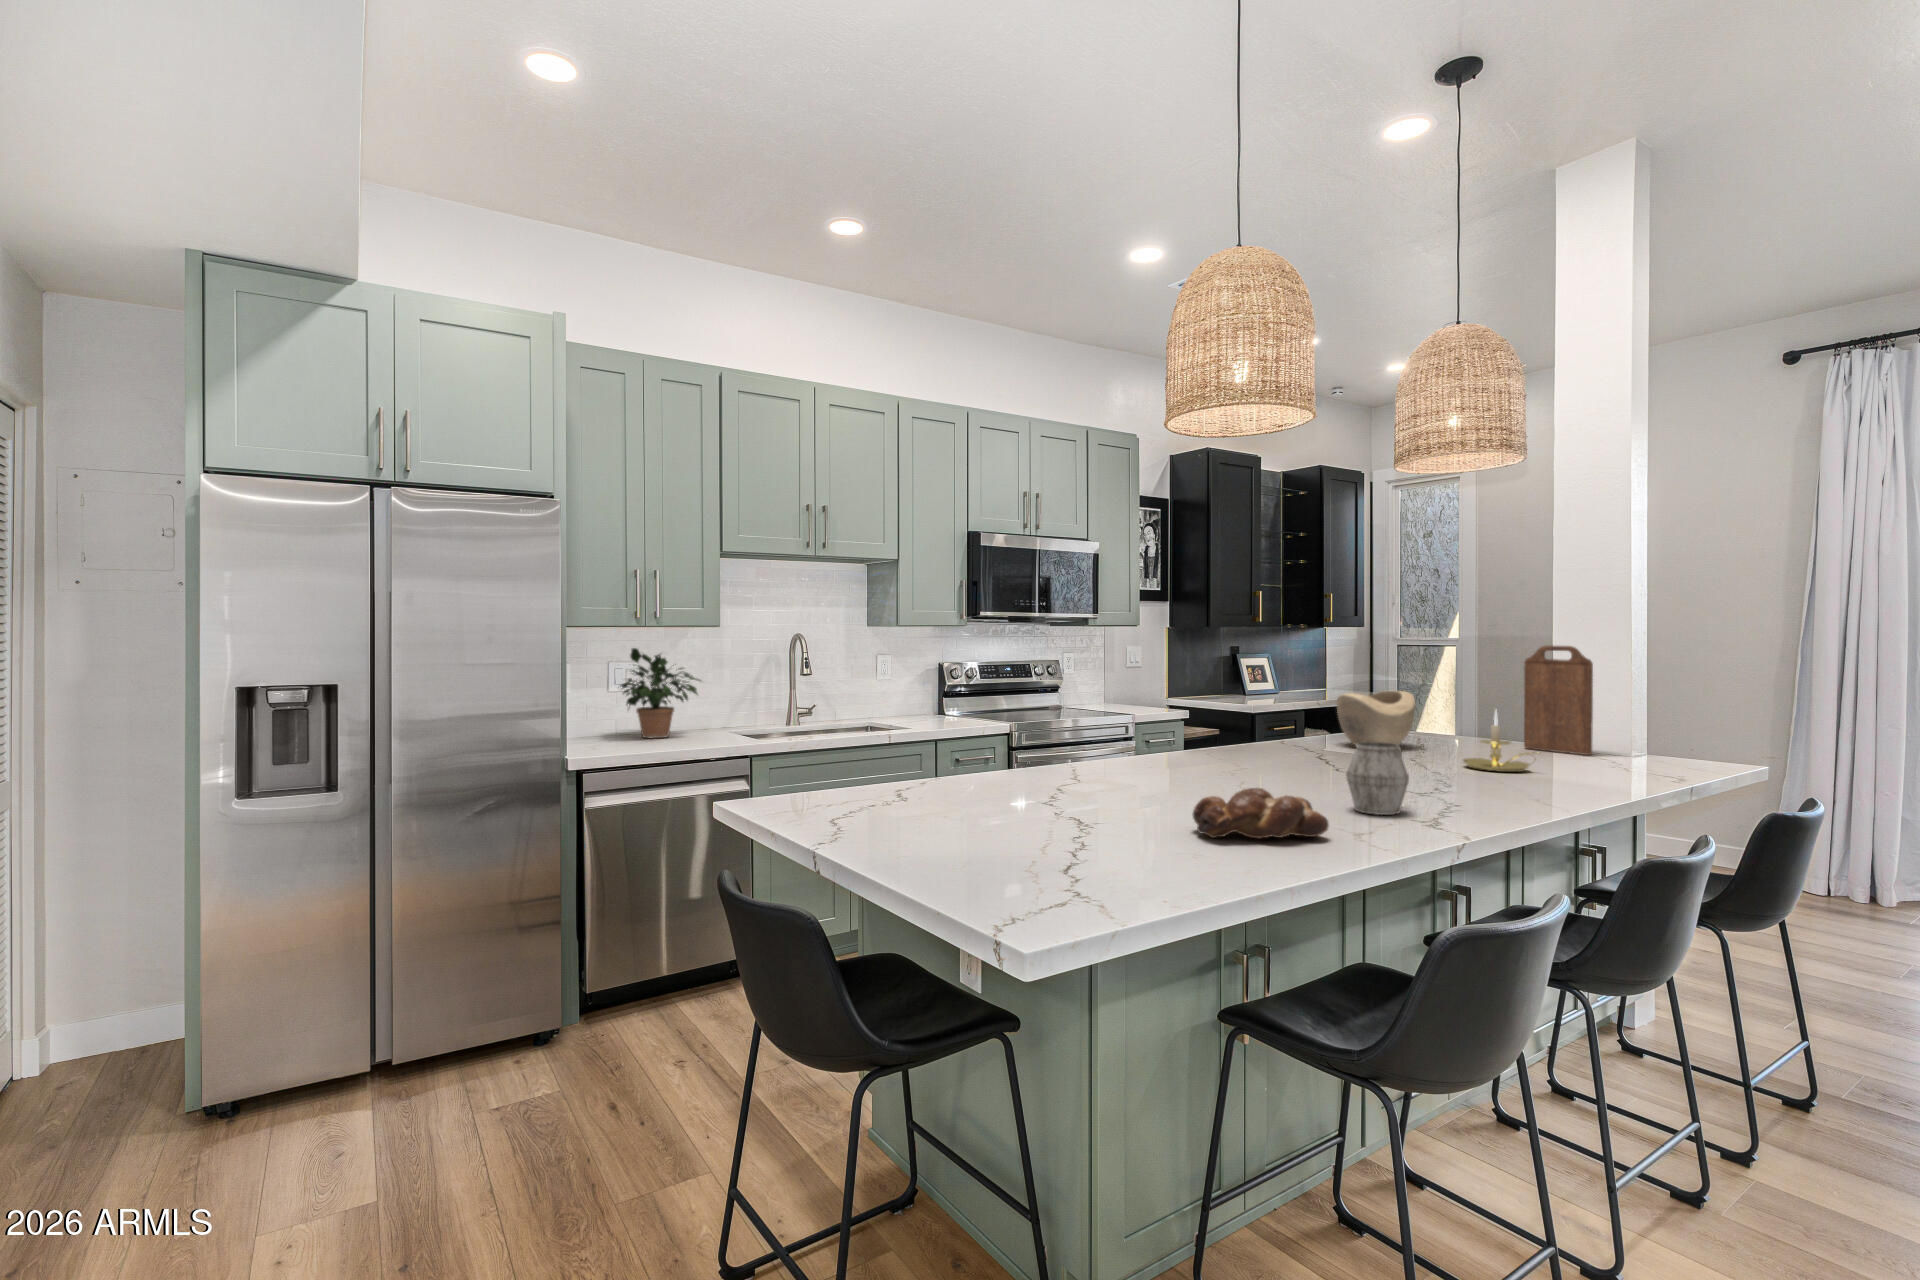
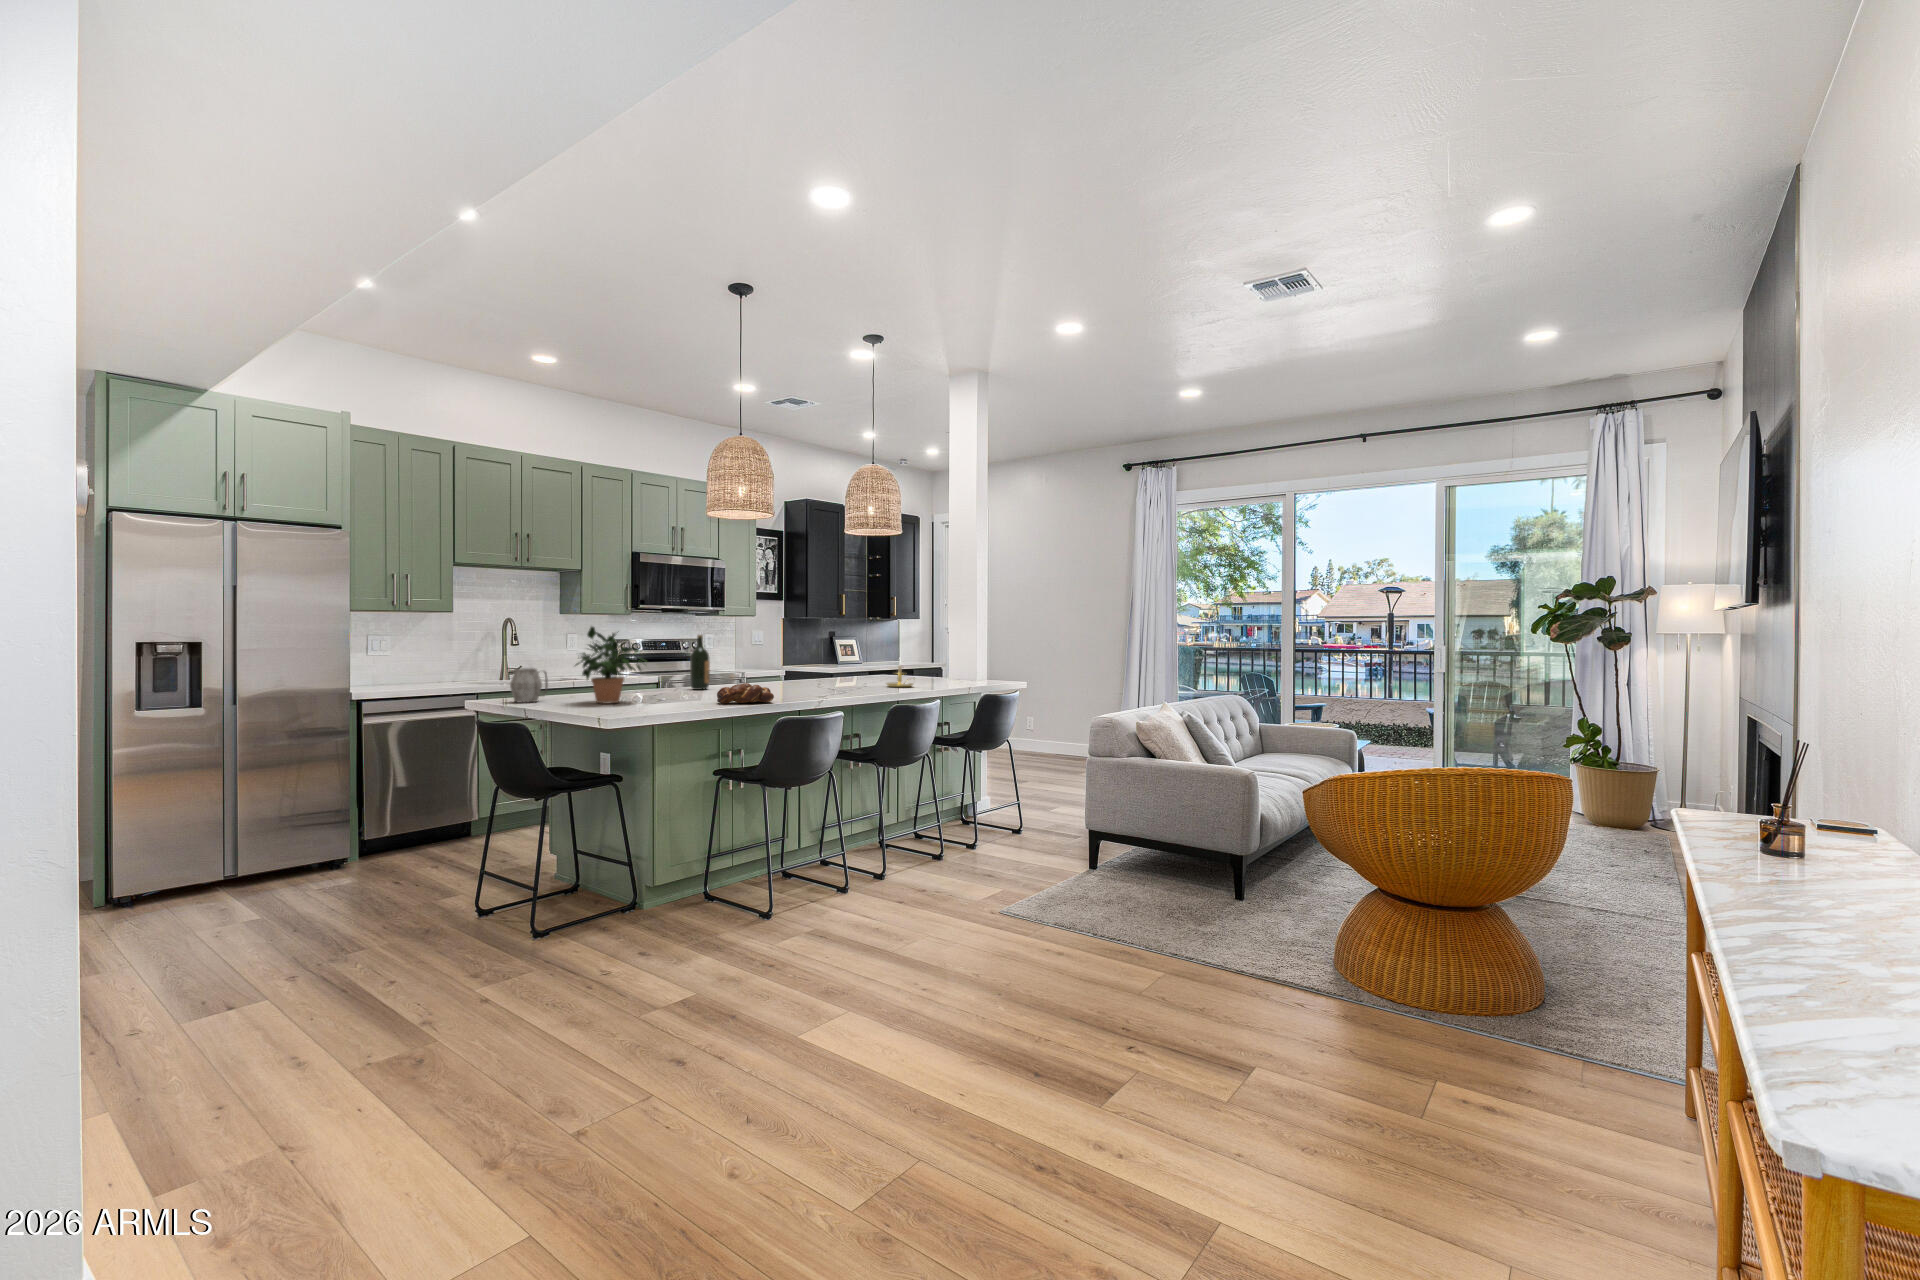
cutting board: present [1524,645,1593,755] -> none [934,627,960,682]
potted plant: present [620,648,701,738] -> present [576,627,645,704]
wine bottle: none [1090,666,1125,770] -> present [690,635,710,690]
decorative bowl: present [1337,691,1415,745] -> none [841,652,880,682]
mug: present [1346,742,1409,815] -> present [510,668,548,703]

